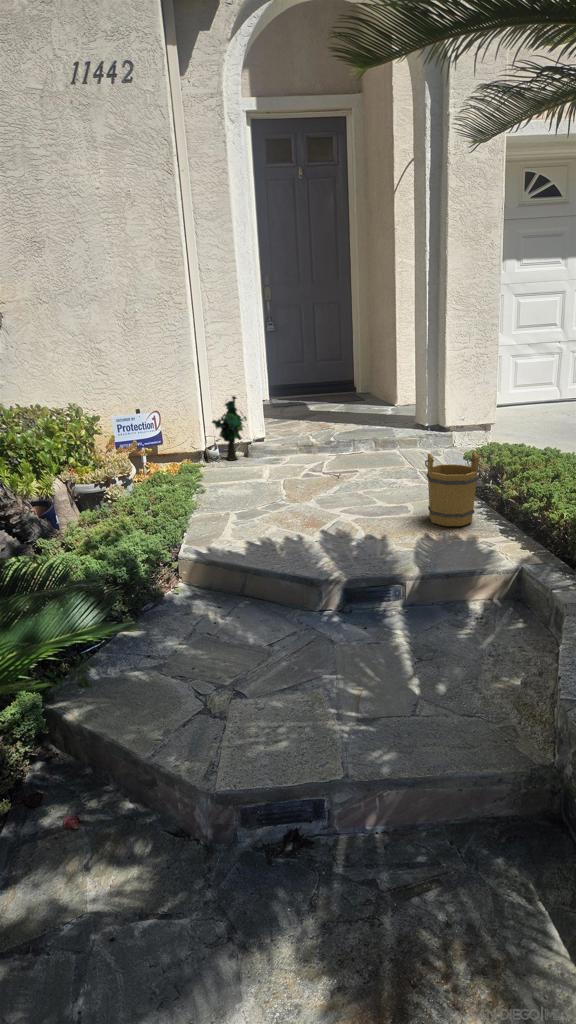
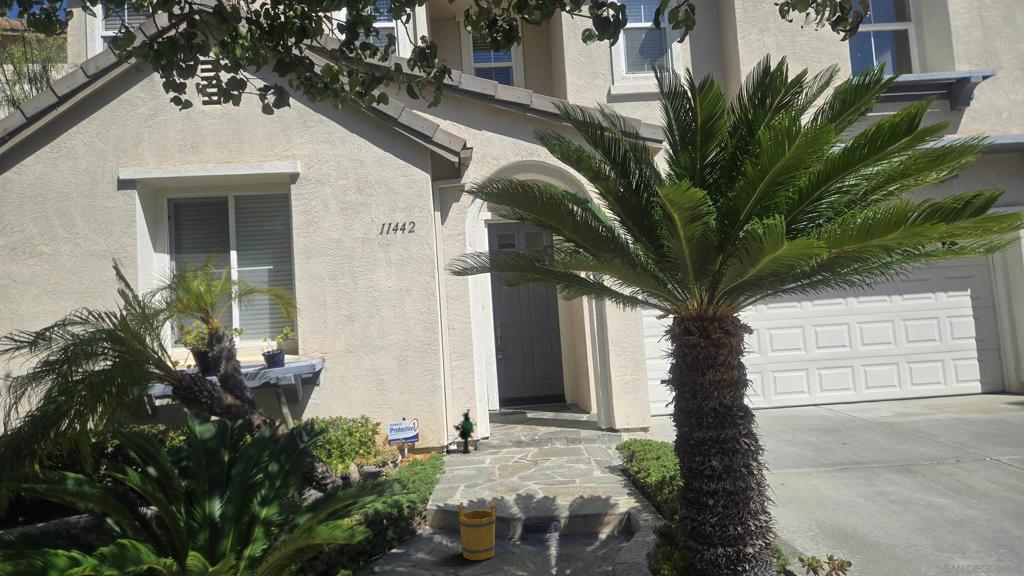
bucket: present [425,452,480,526] -> present [458,502,497,560]

